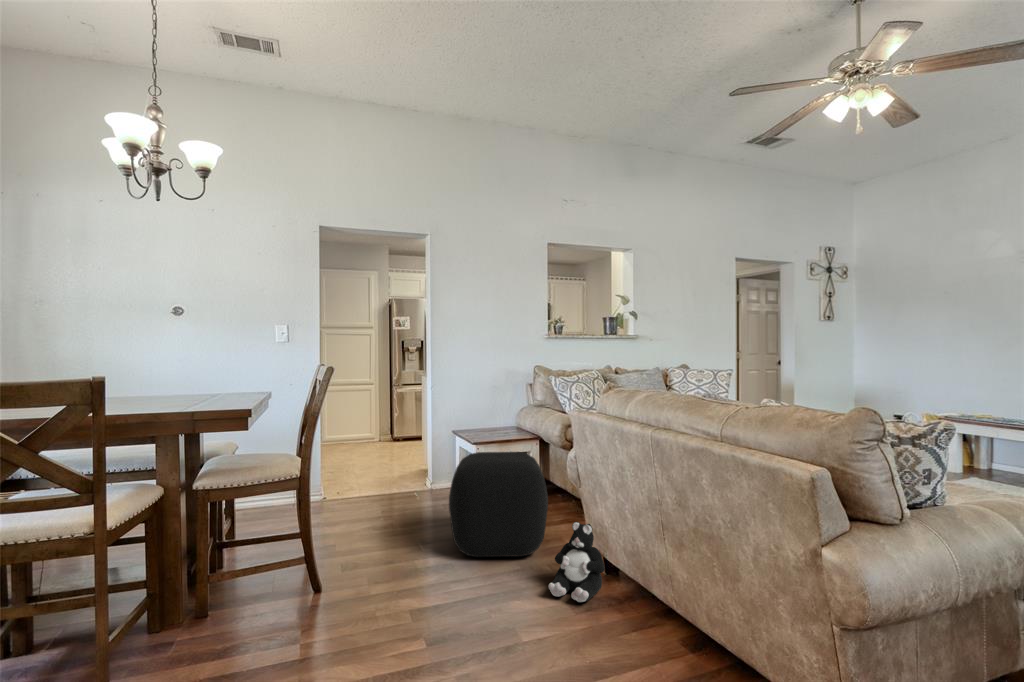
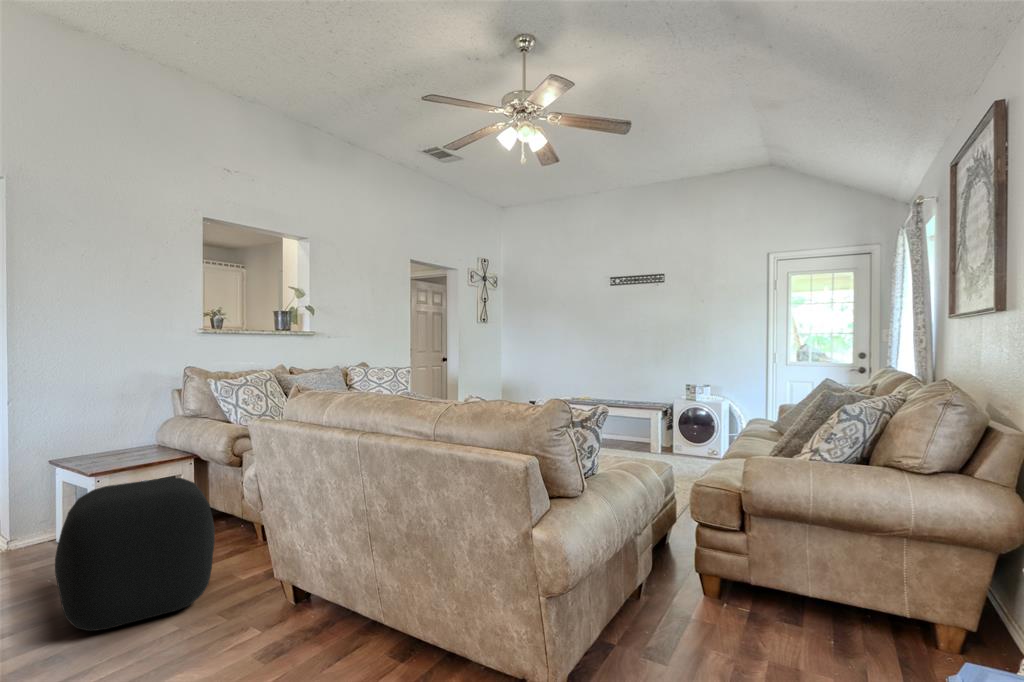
plush toy: present [548,522,605,602] -> none [223,551,296,650]

